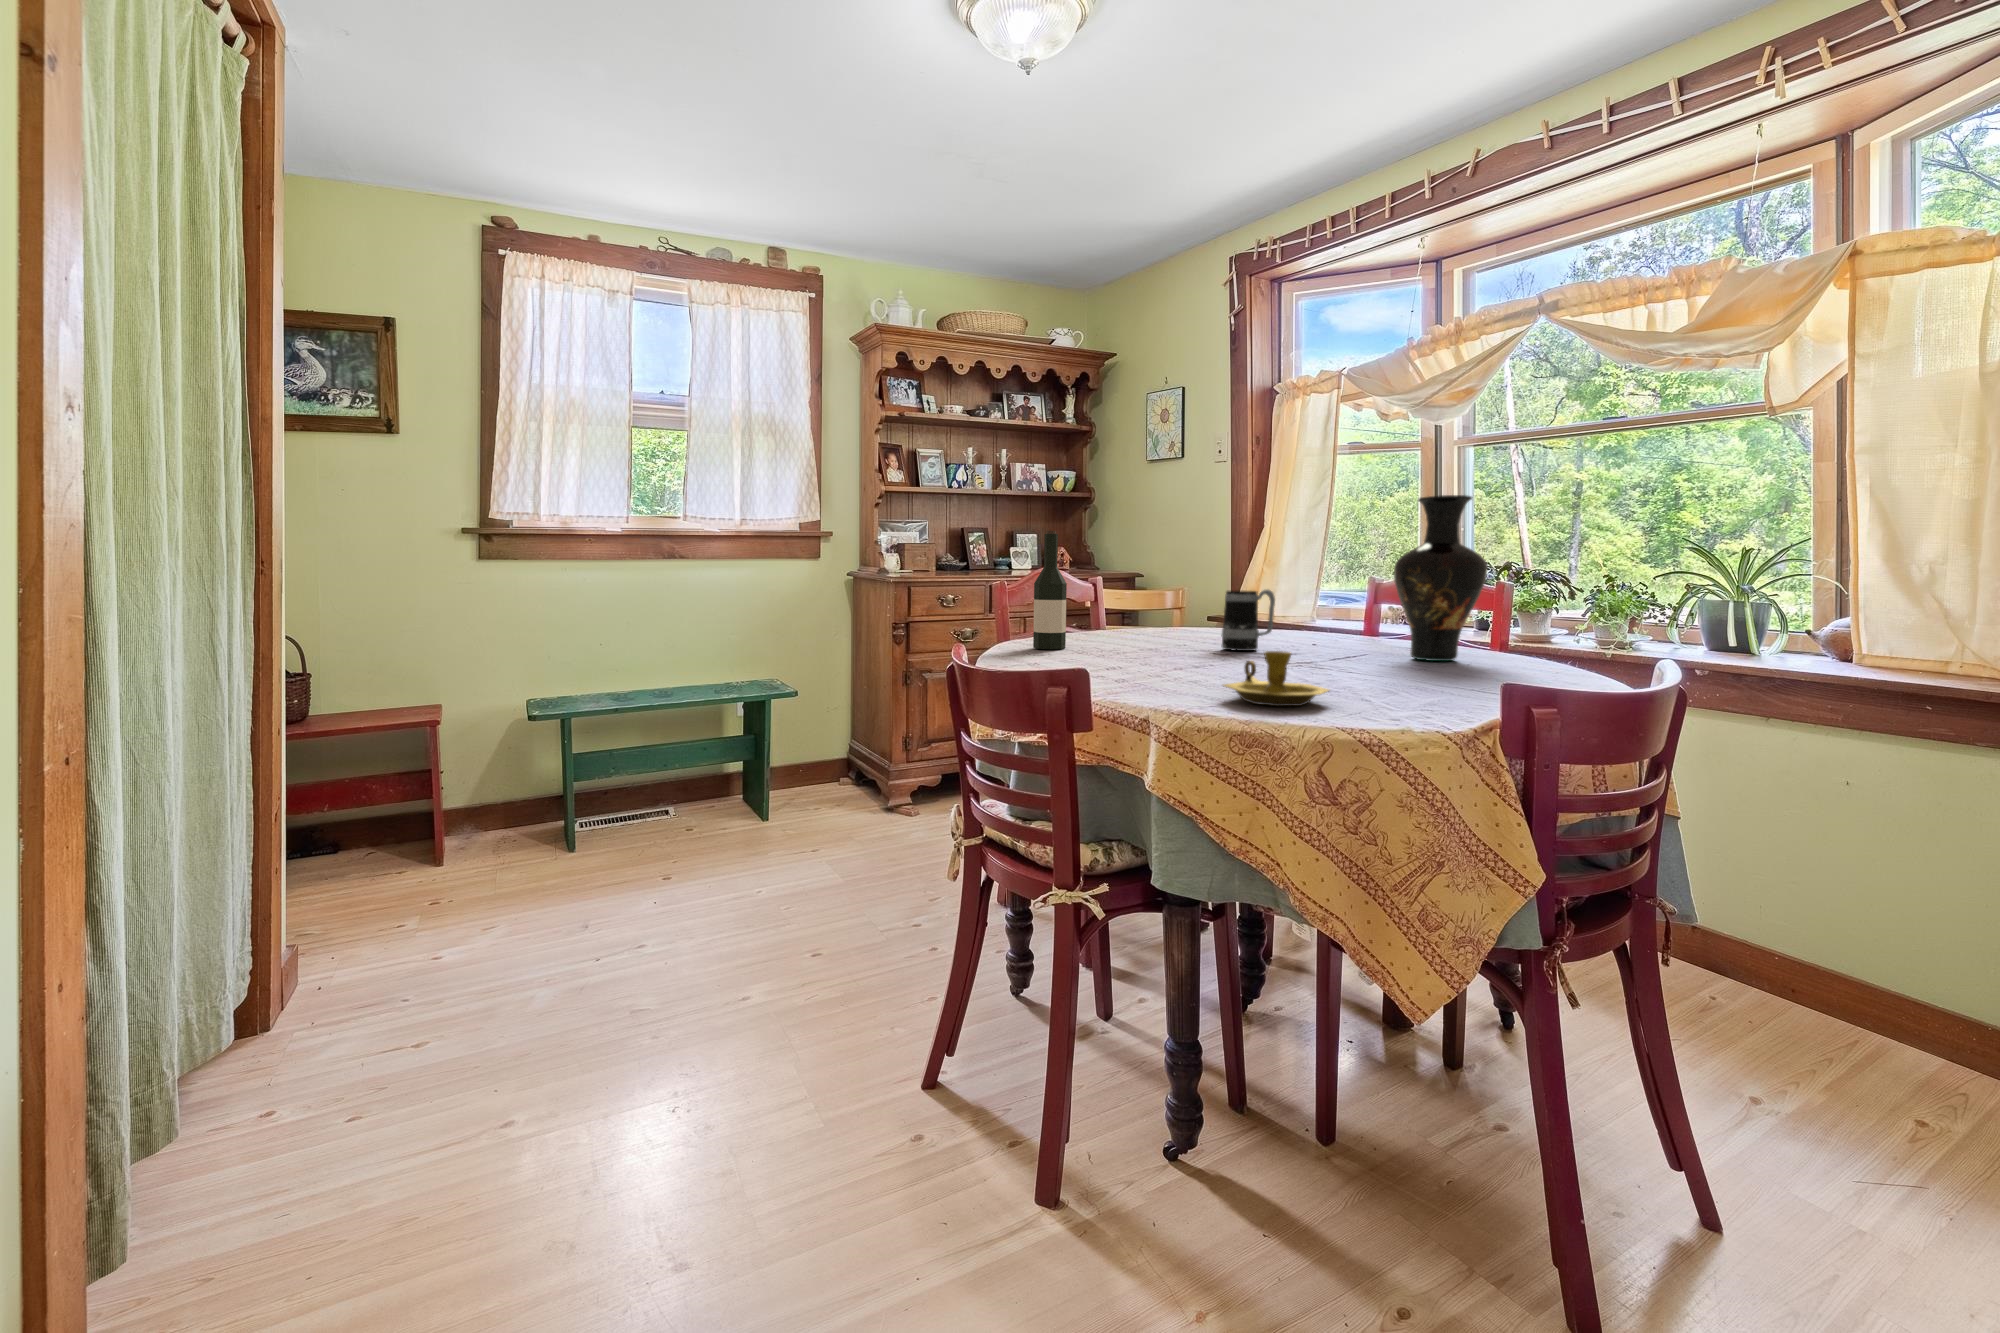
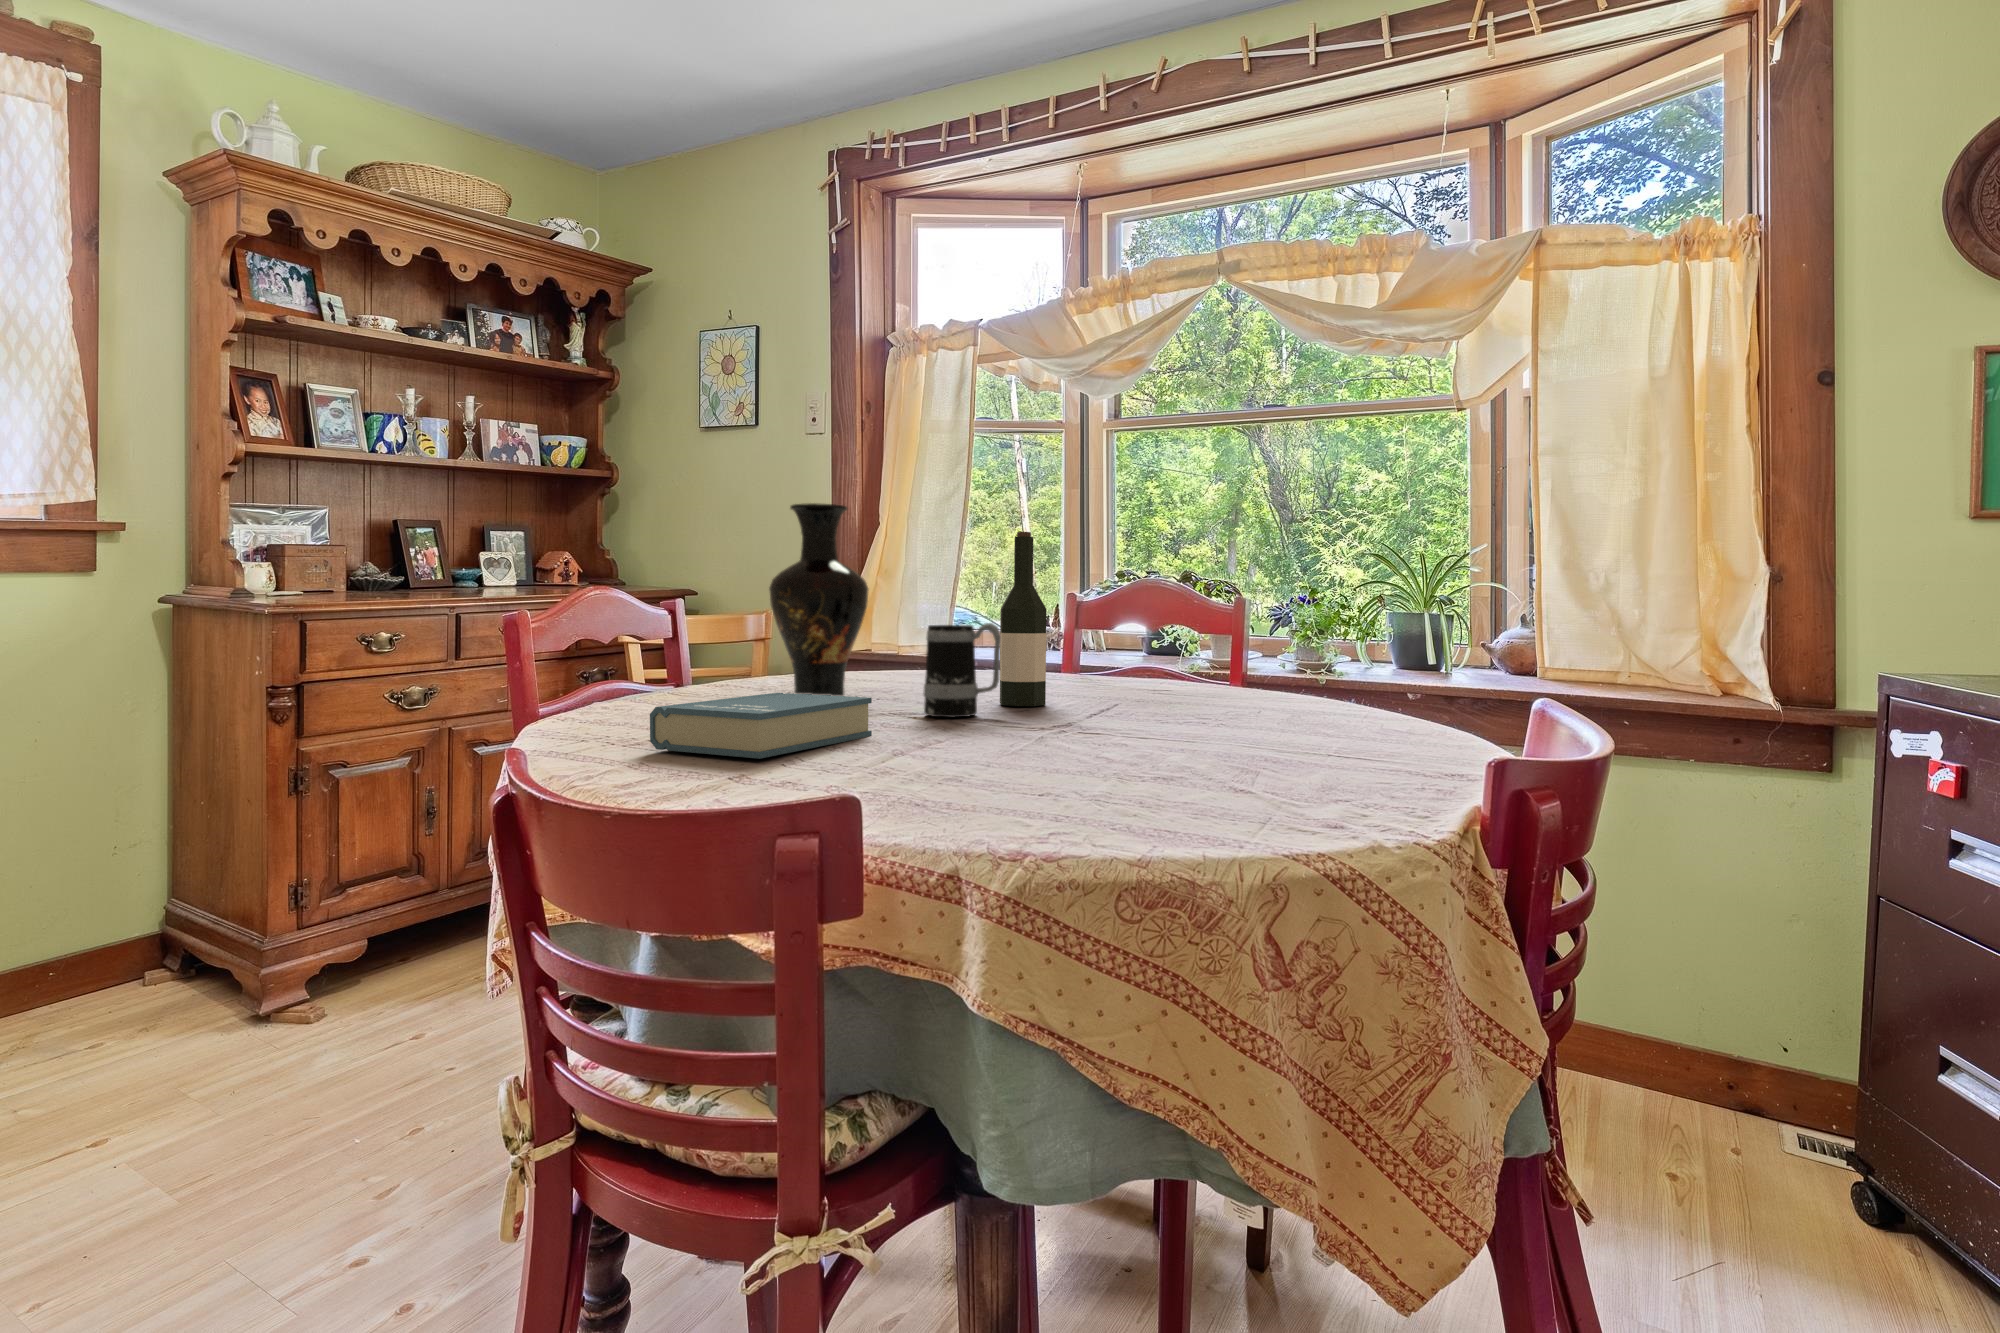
vase: present [1394,495,1488,661] -> present [769,503,868,696]
wine bottle: present [1033,531,1067,649] -> present [1000,532,1046,706]
book: none [1043,630,1175,664] -> present [650,693,872,759]
candlestick: present [1223,651,1329,706] -> none [1056,730,1223,825]

